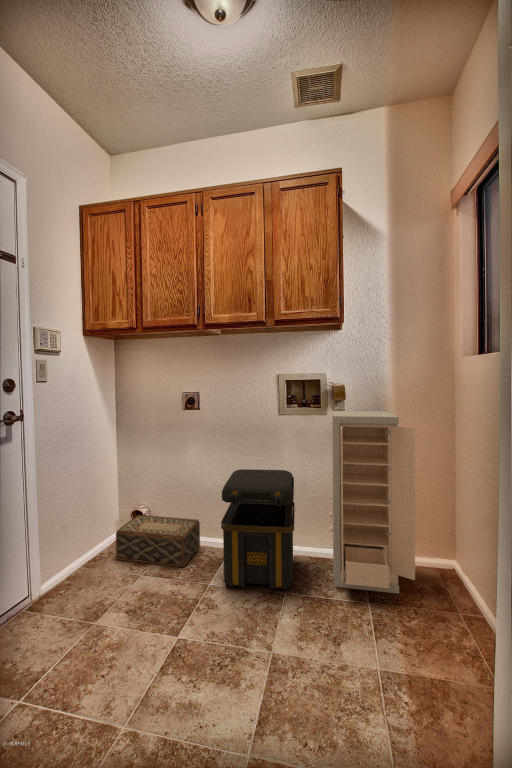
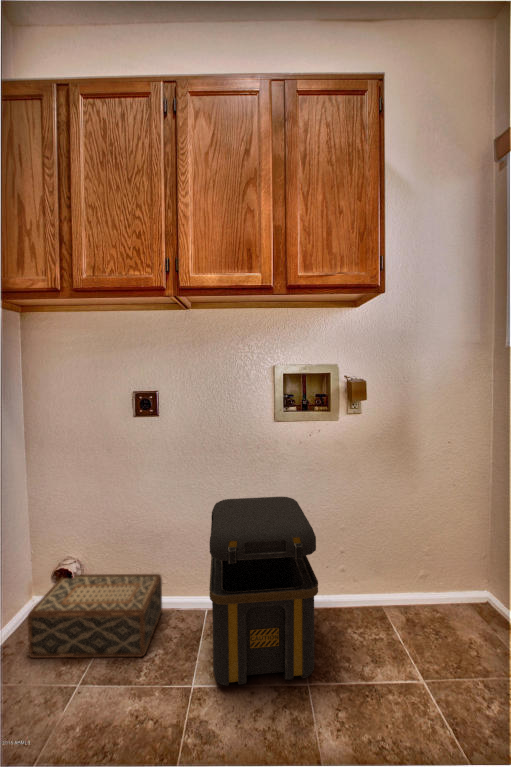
storage cabinet: present [332,411,415,594] -> none [348,414,475,660]

